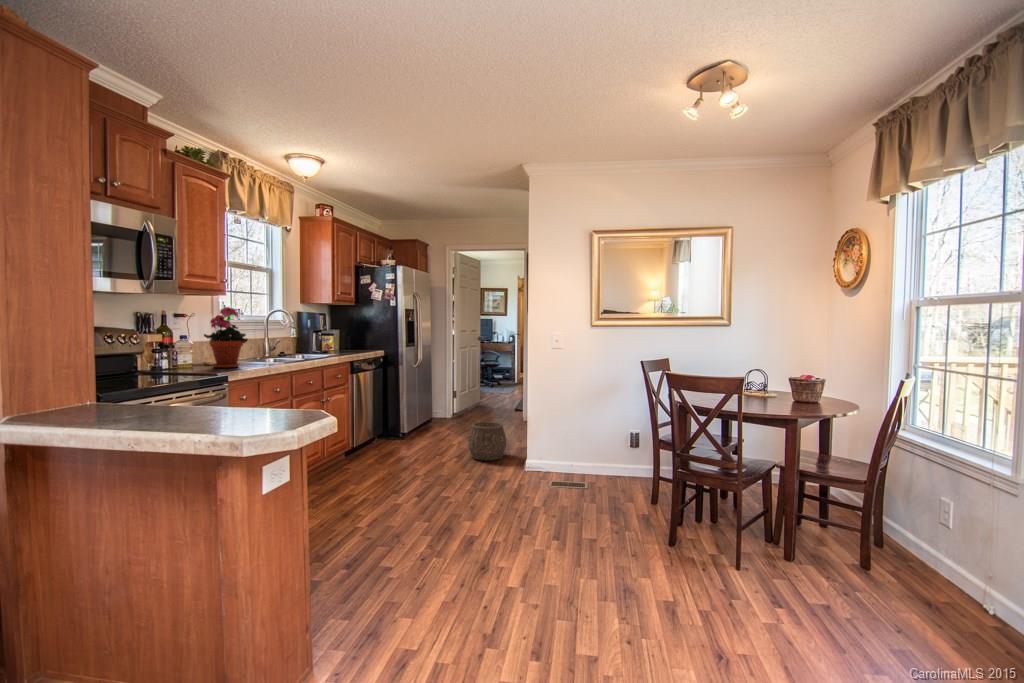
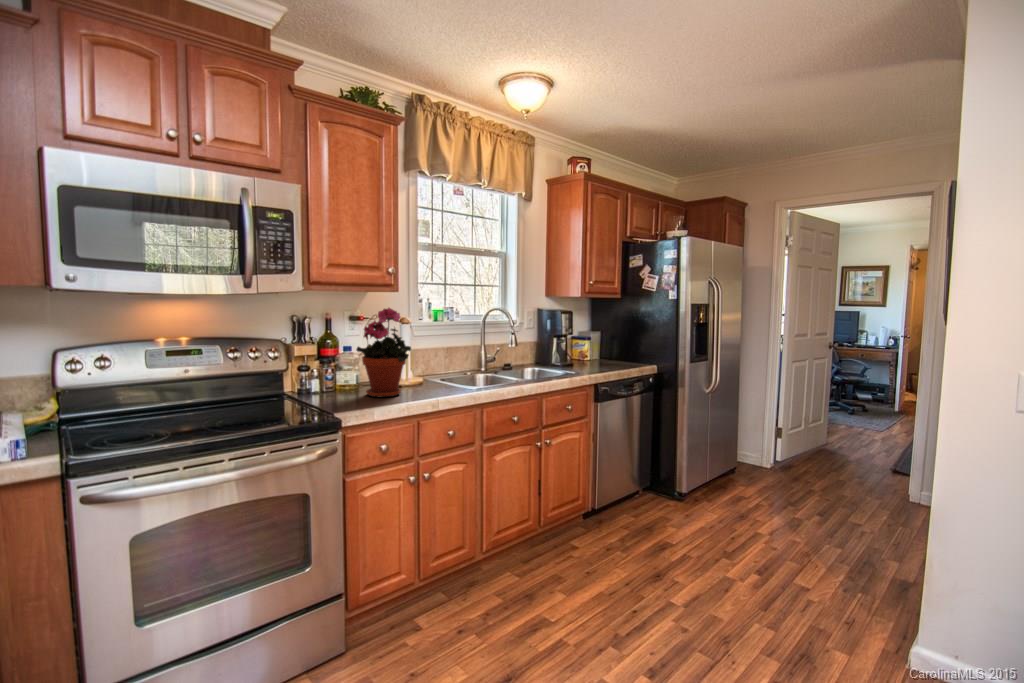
woven basket: present [468,421,506,461] -> none [785,518,874,609]

